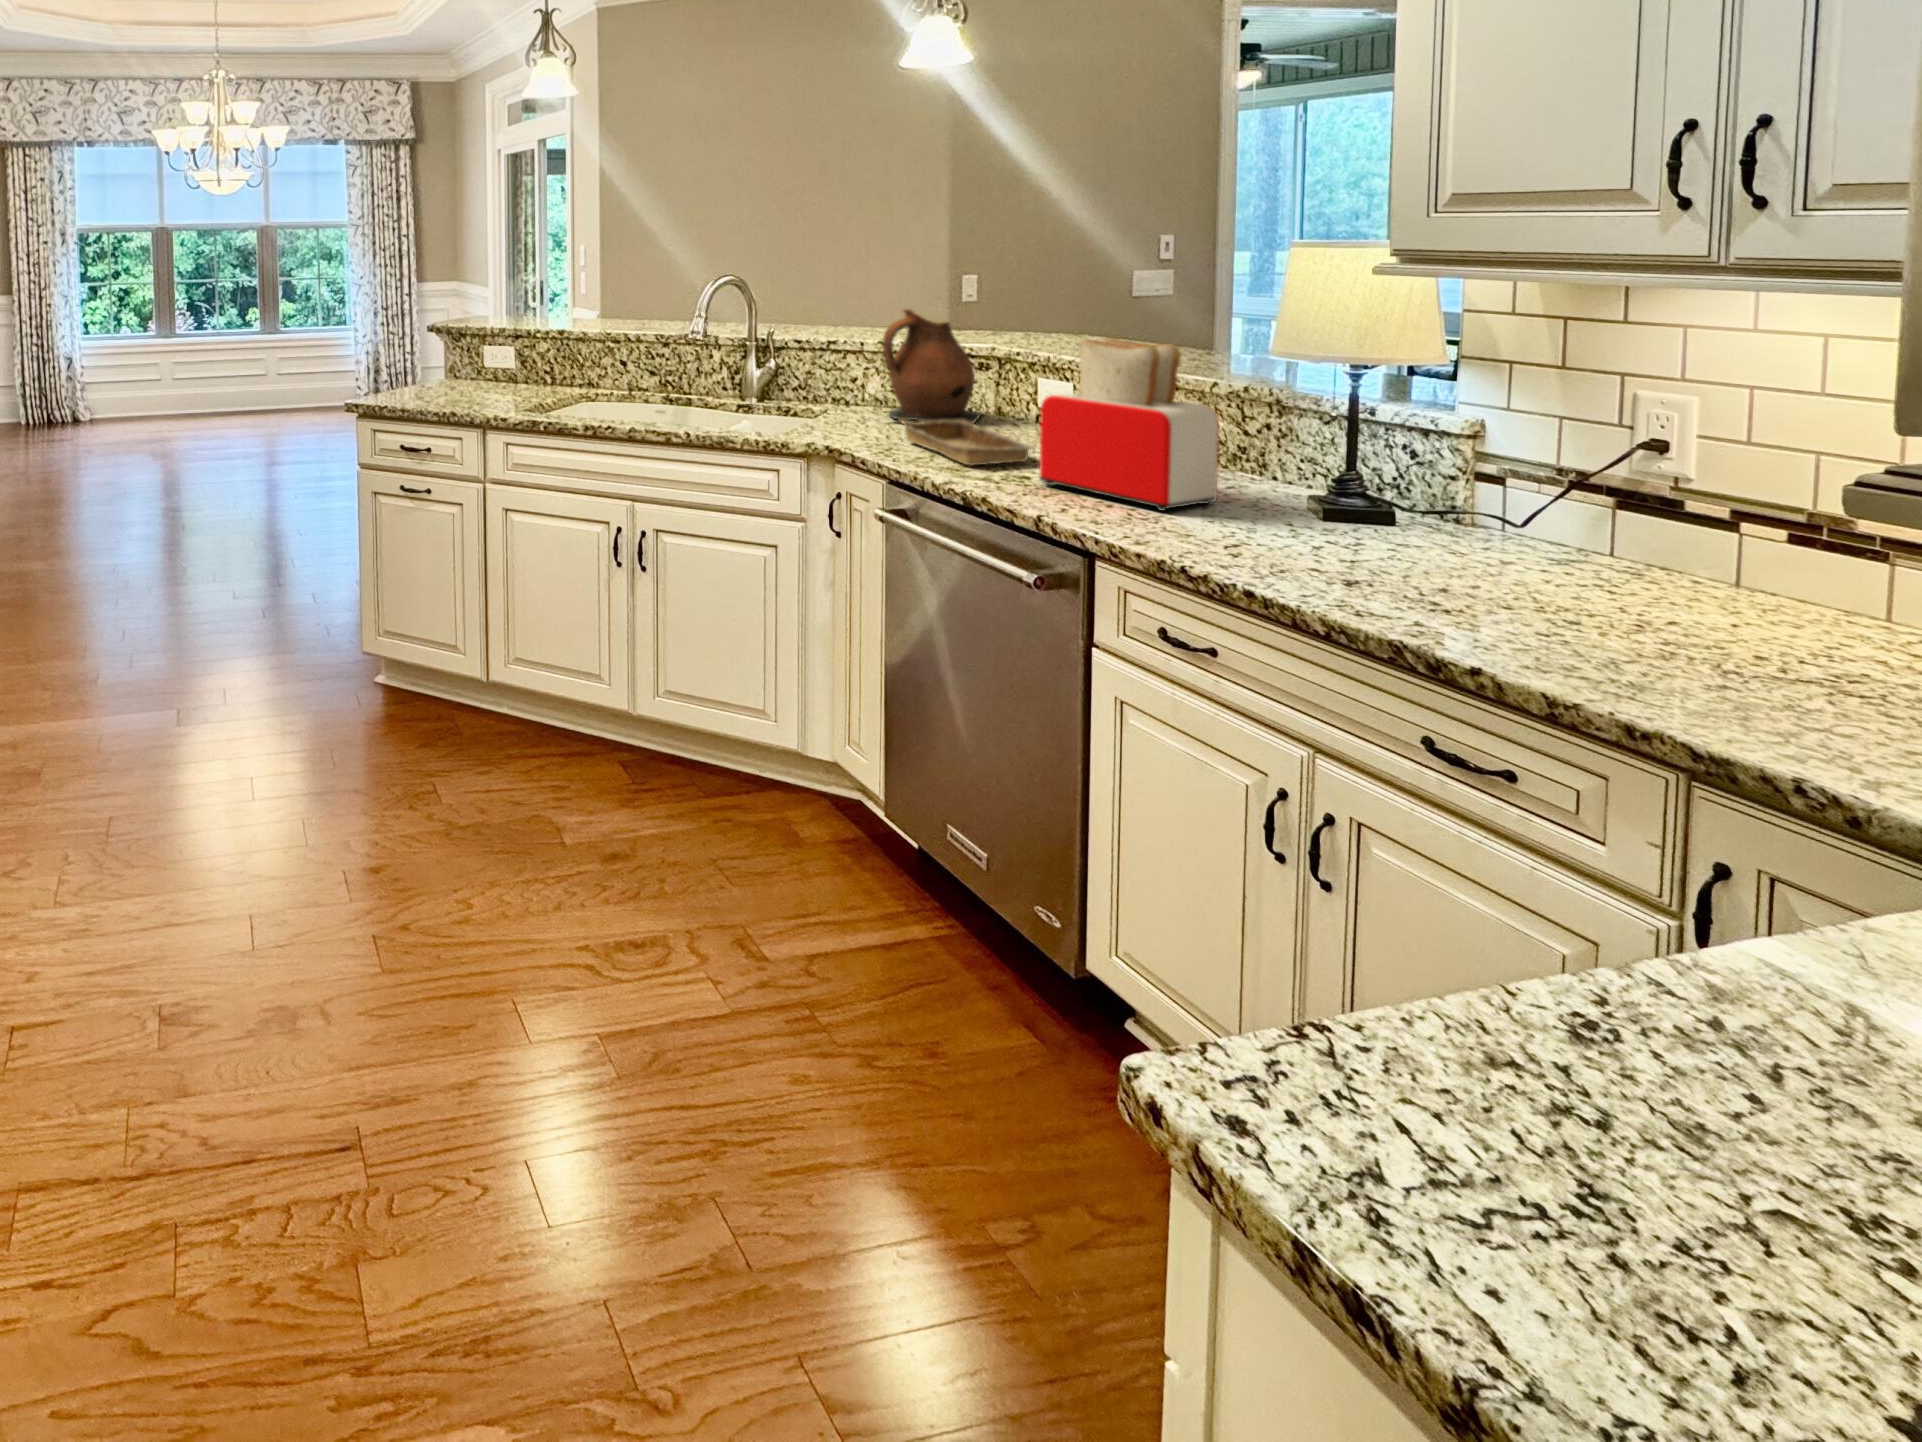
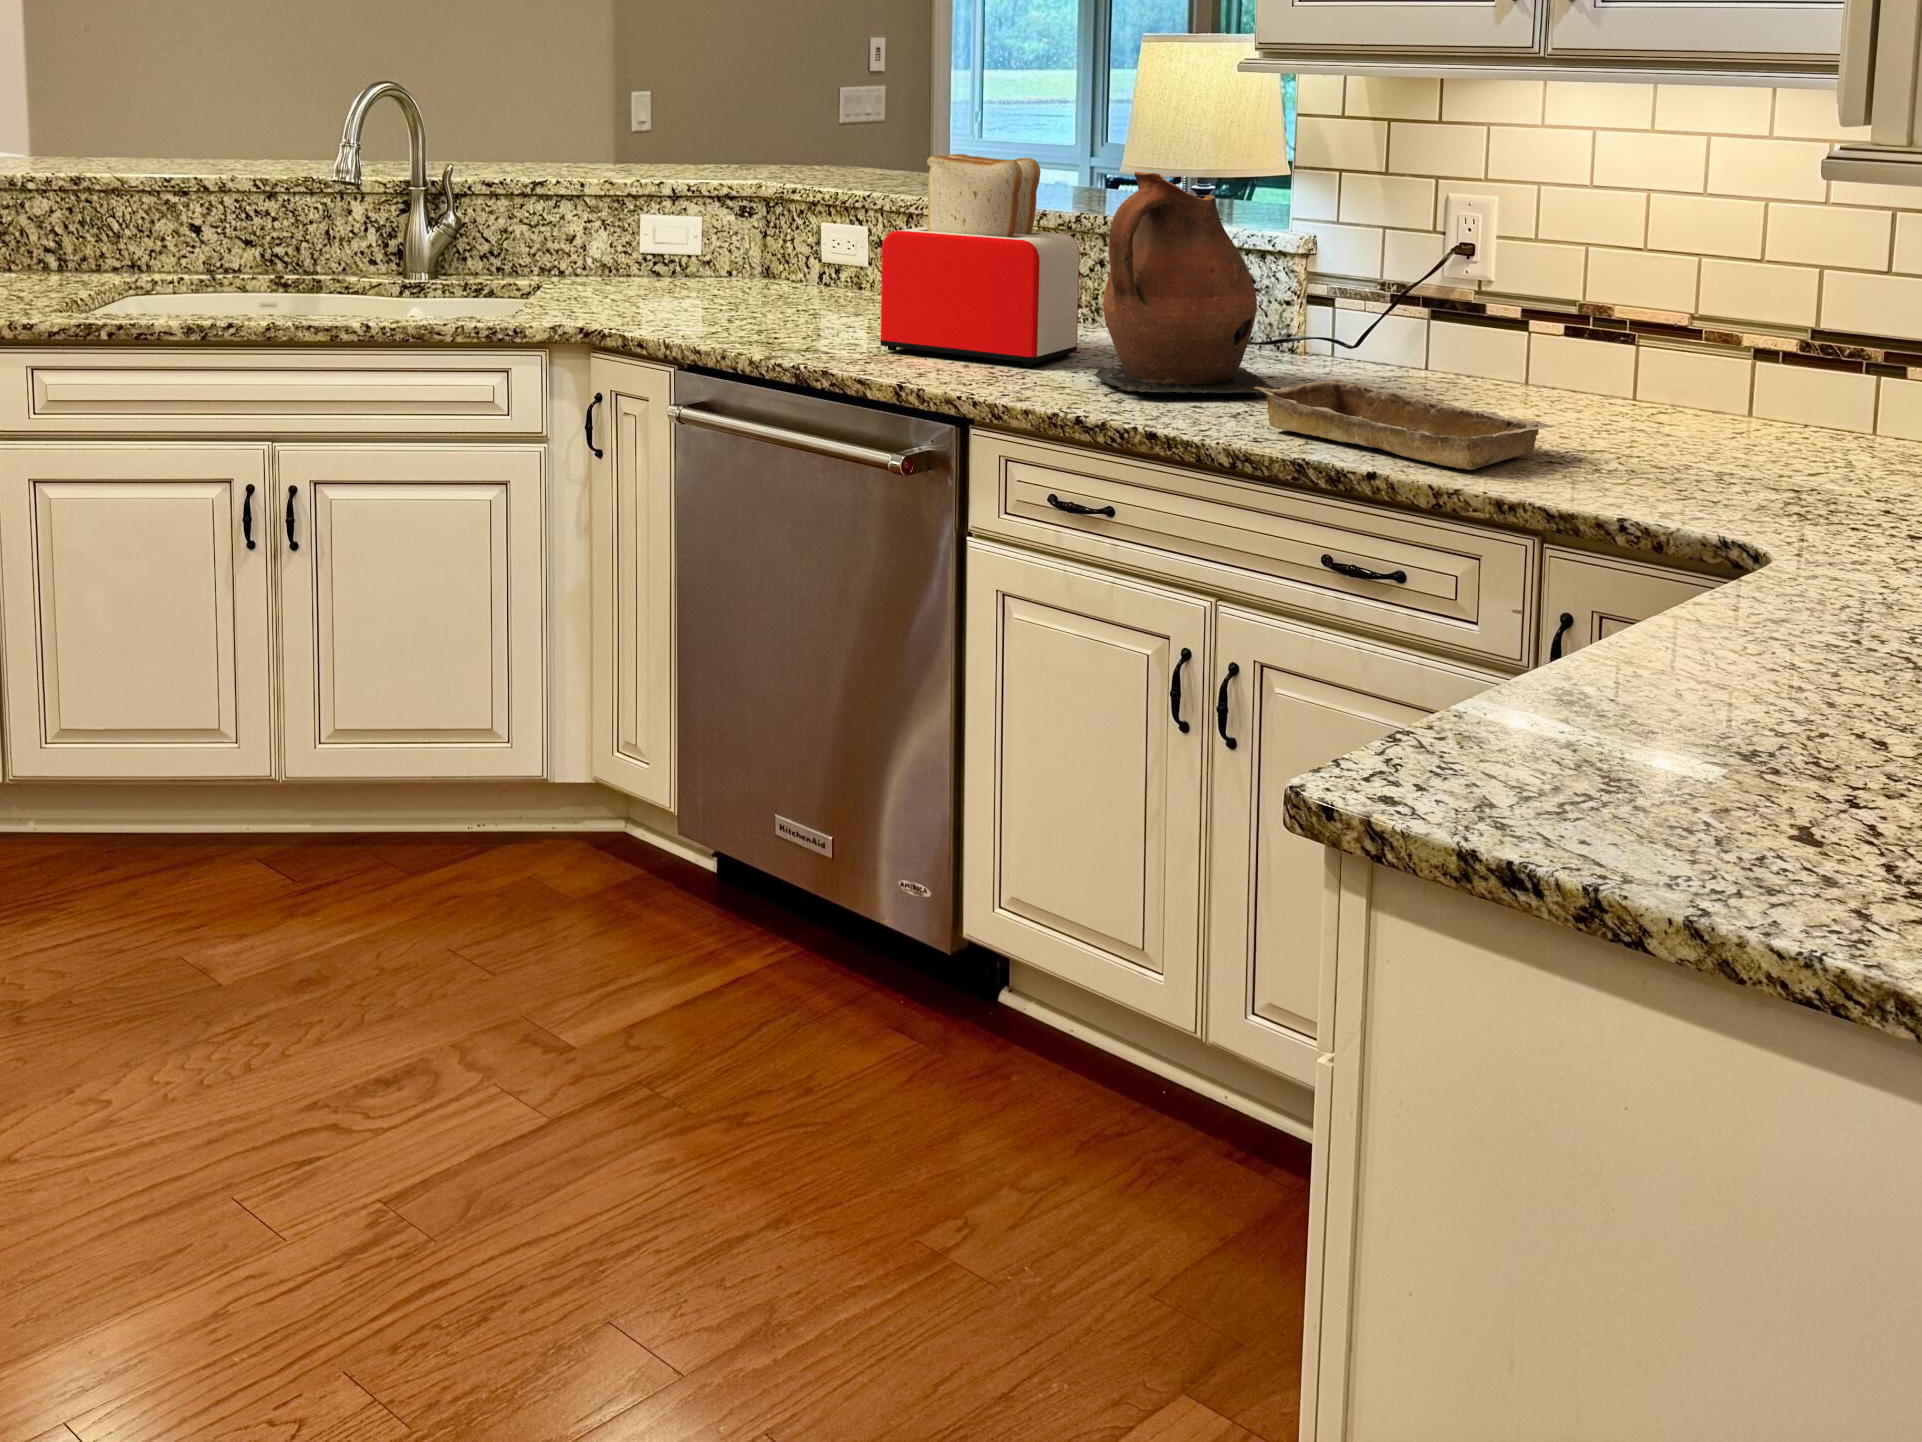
ceramic pitcher: present [883,309,983,423] -> present [1086,172,1275,397]
tray: present [900,420,1035,466] -> present [1254,379,1558,470]

